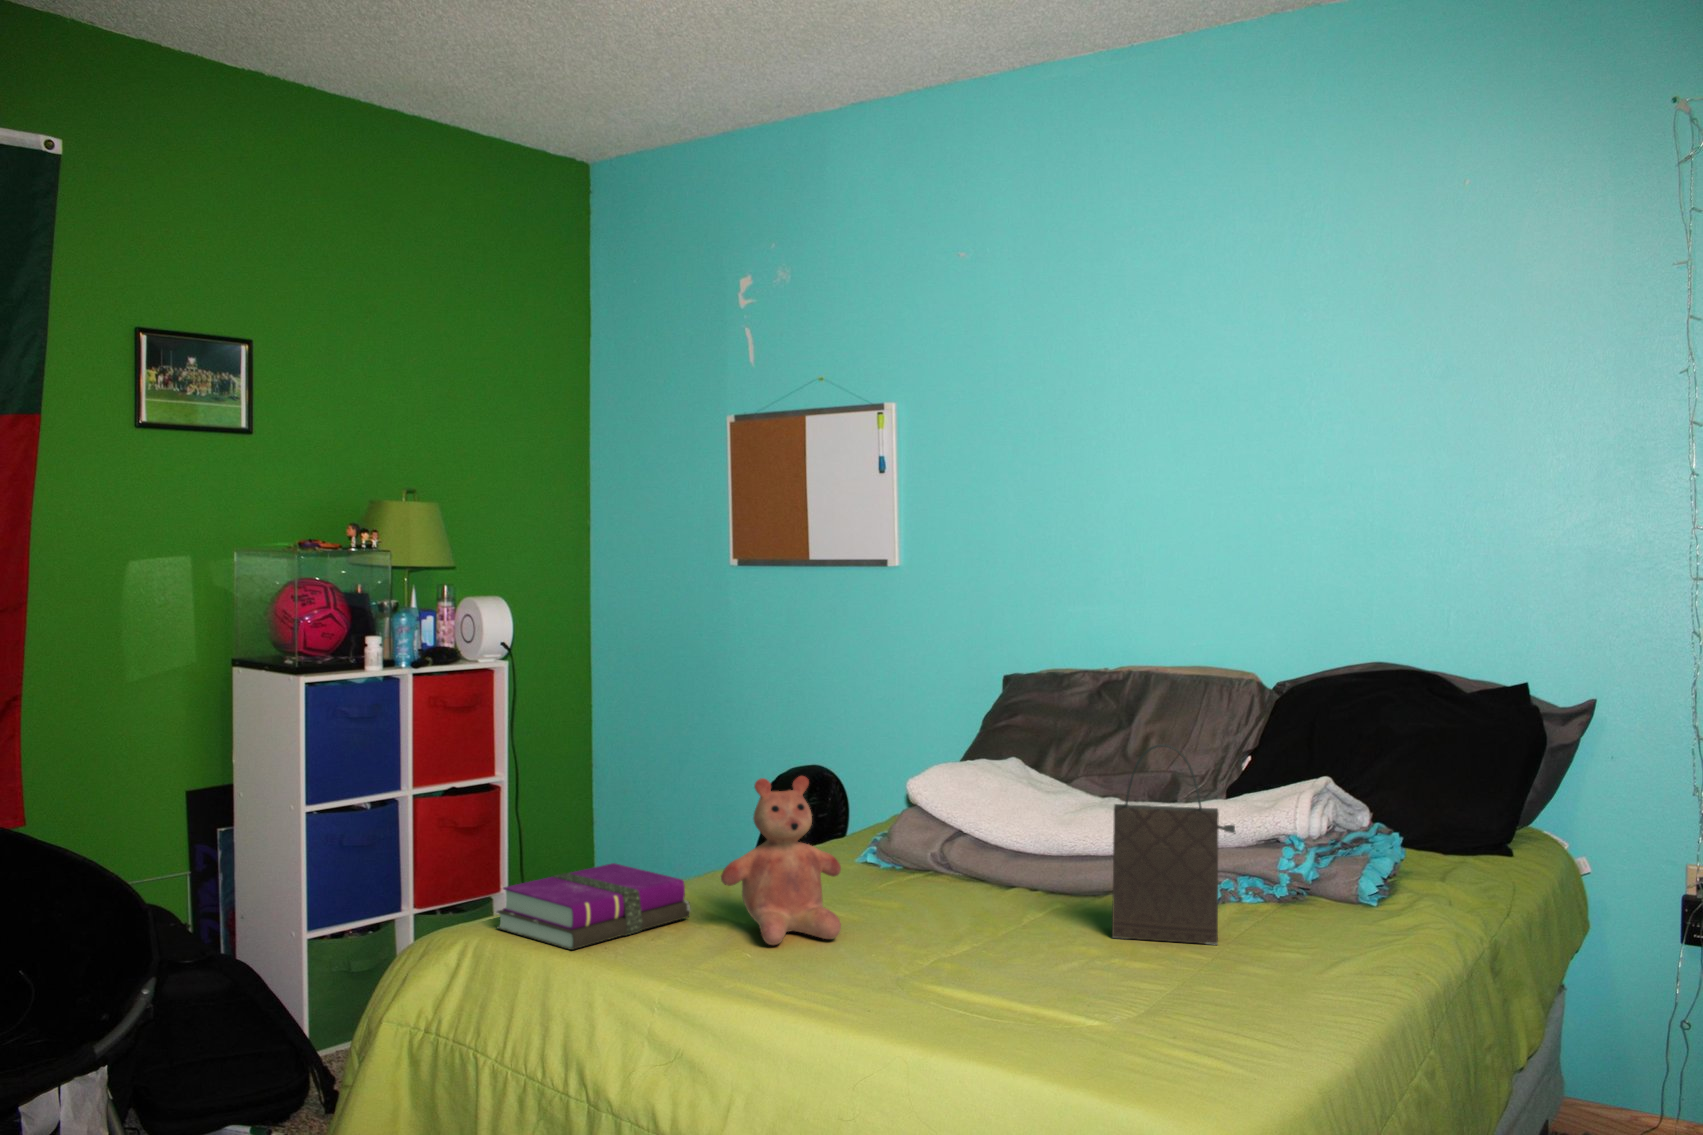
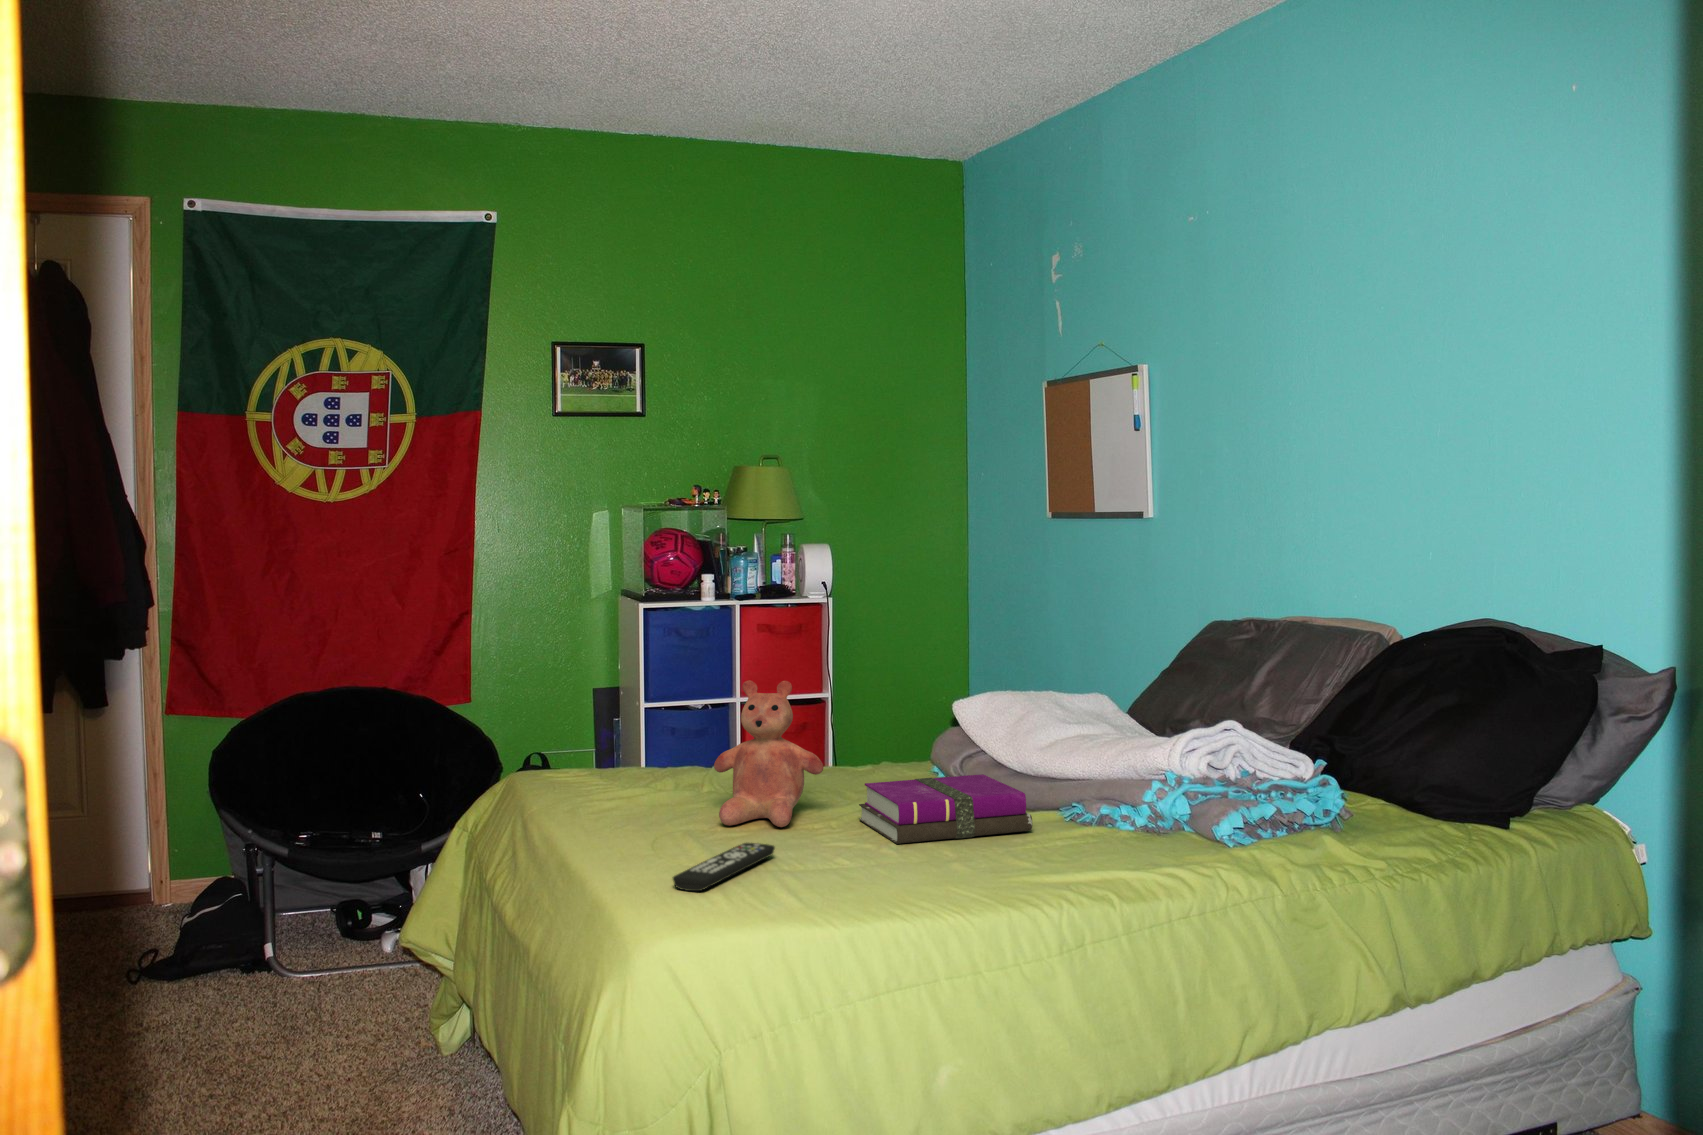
handbag: present [1112,744,1235,945] -> none [1026,665,1145,877]
notebook: present [497,863,691,950] -> present [859,774,1032,844]
remote control: none [866,960,928,1023] -> present [673,843,775,891]

